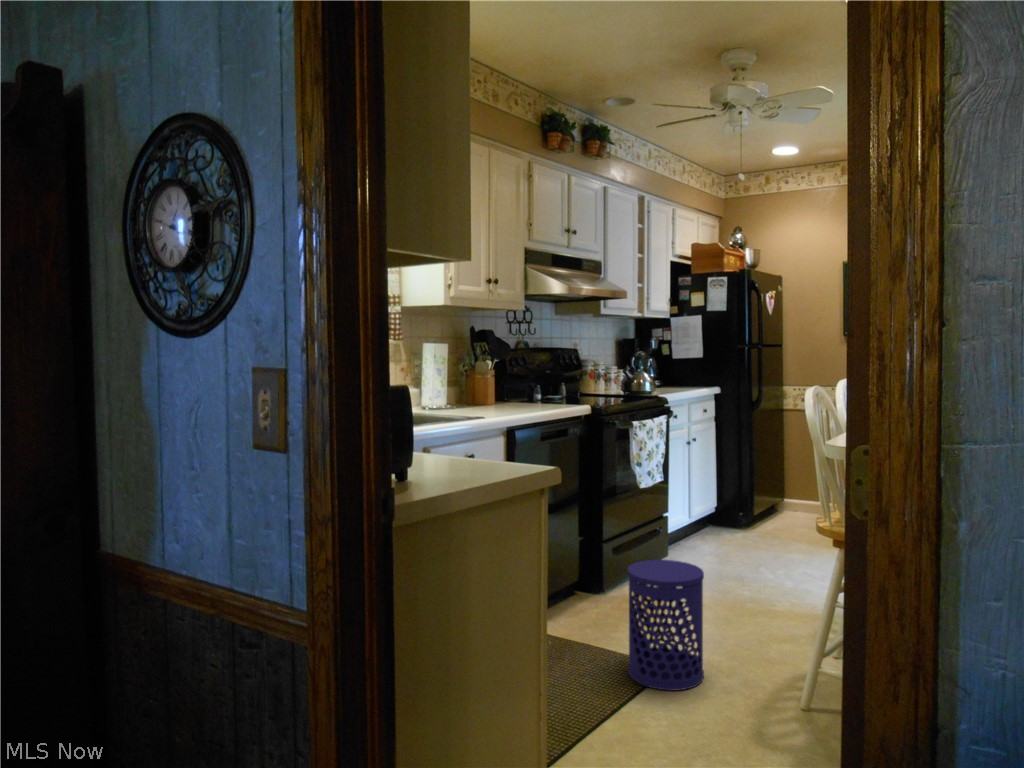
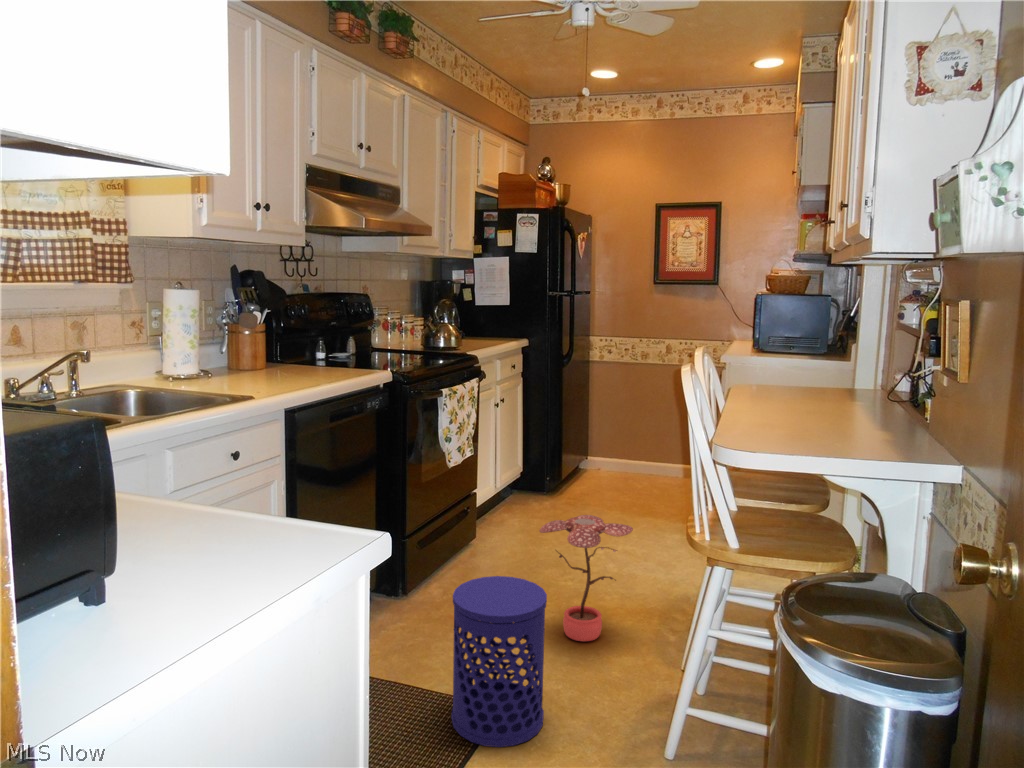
potted plant: none [710,525,793,633] -> present [539,515,633,642]

